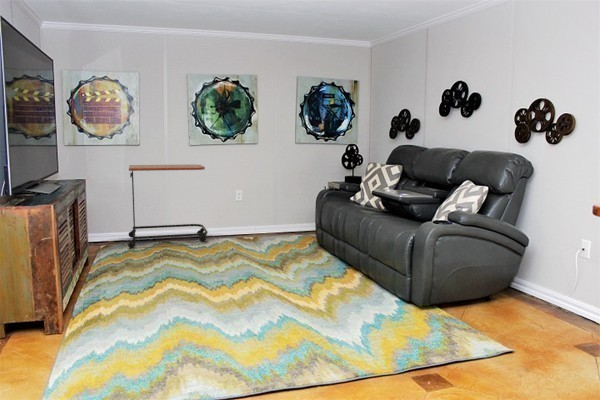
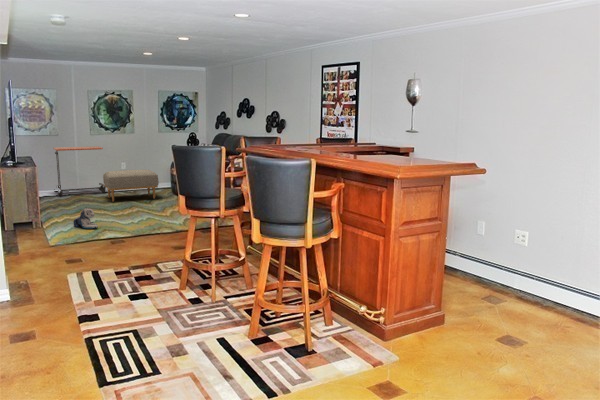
ottoman: none [200,208,295,267] -> present [103,170,159,202]
plush toy: none [106,317,156,375] -> present [73,208,98,229]

